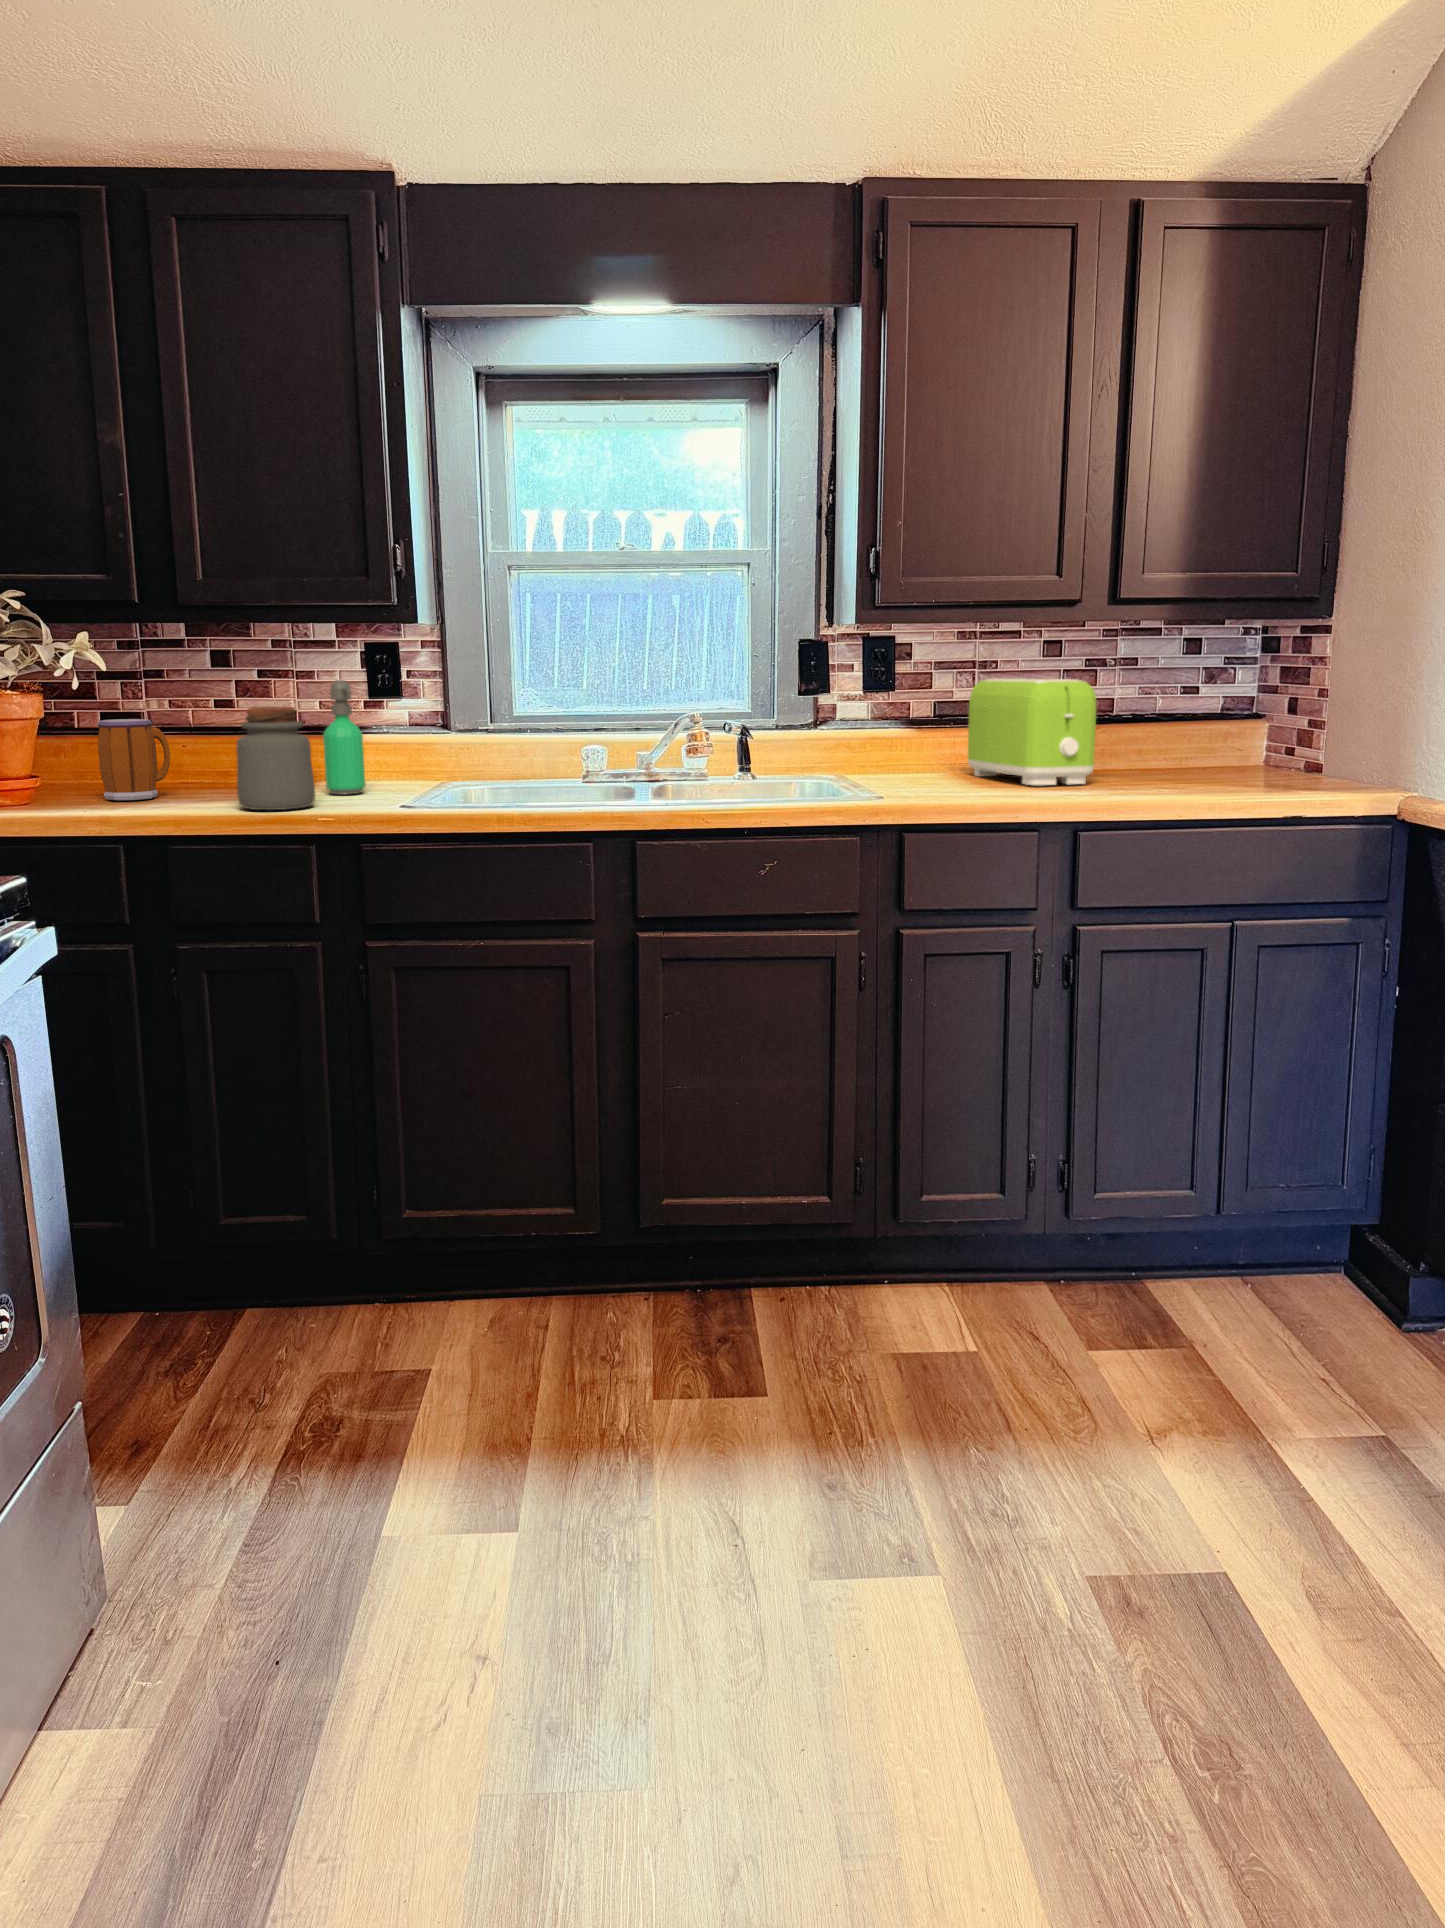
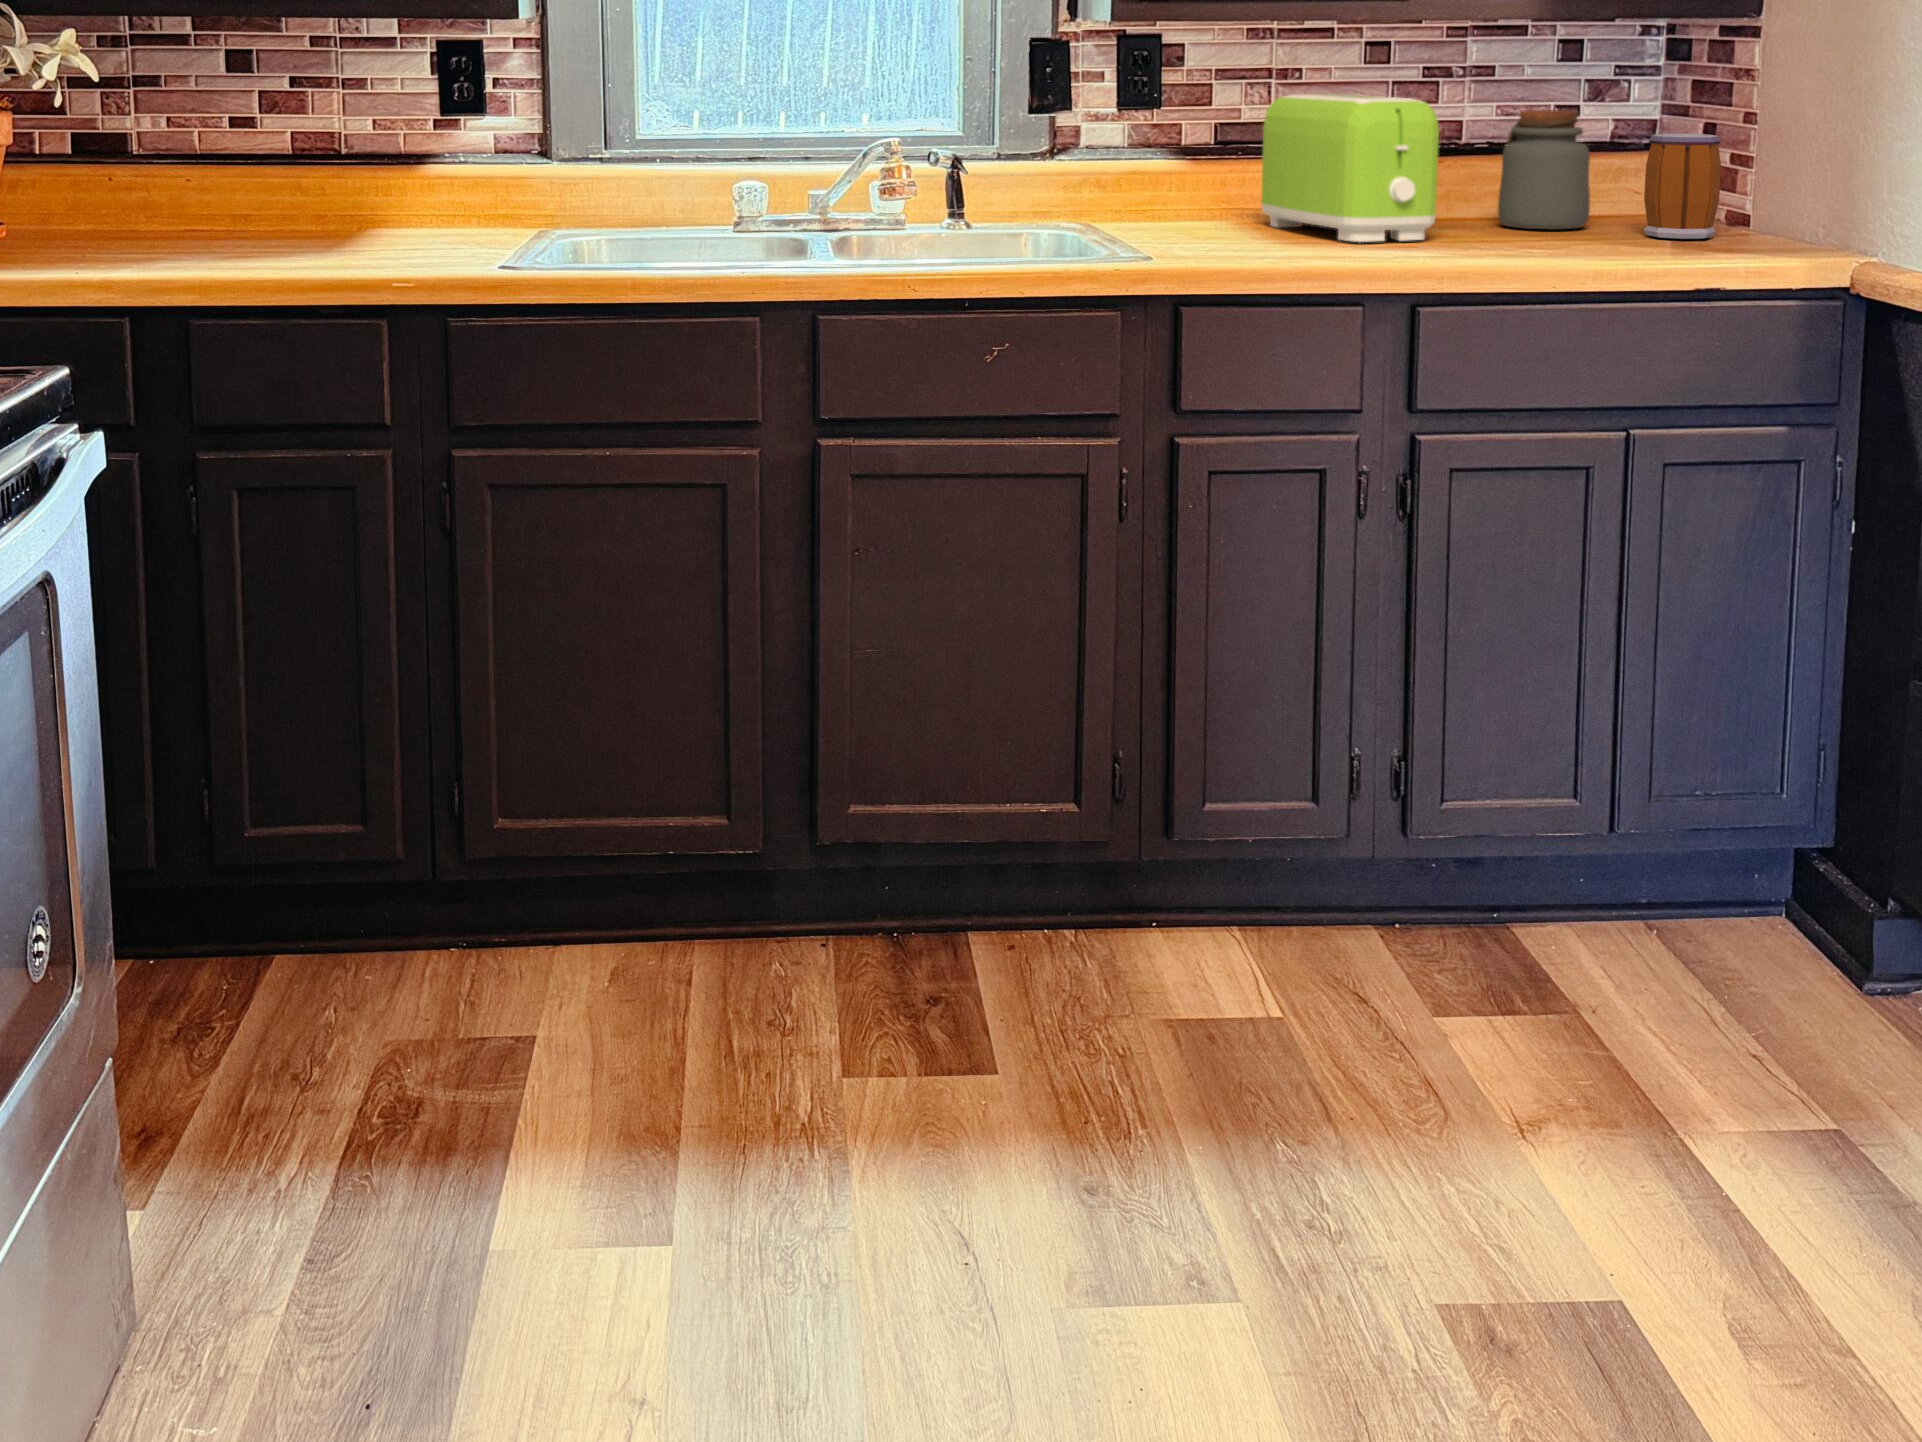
soap dispenser: present [323,680,365,795] -> none [389,94,444,248]
jar: present [236,707,315,810] -> present [1498,110,1590,229]
mug: present [98,719,170,800] -> present [1644,134,1721,239]

